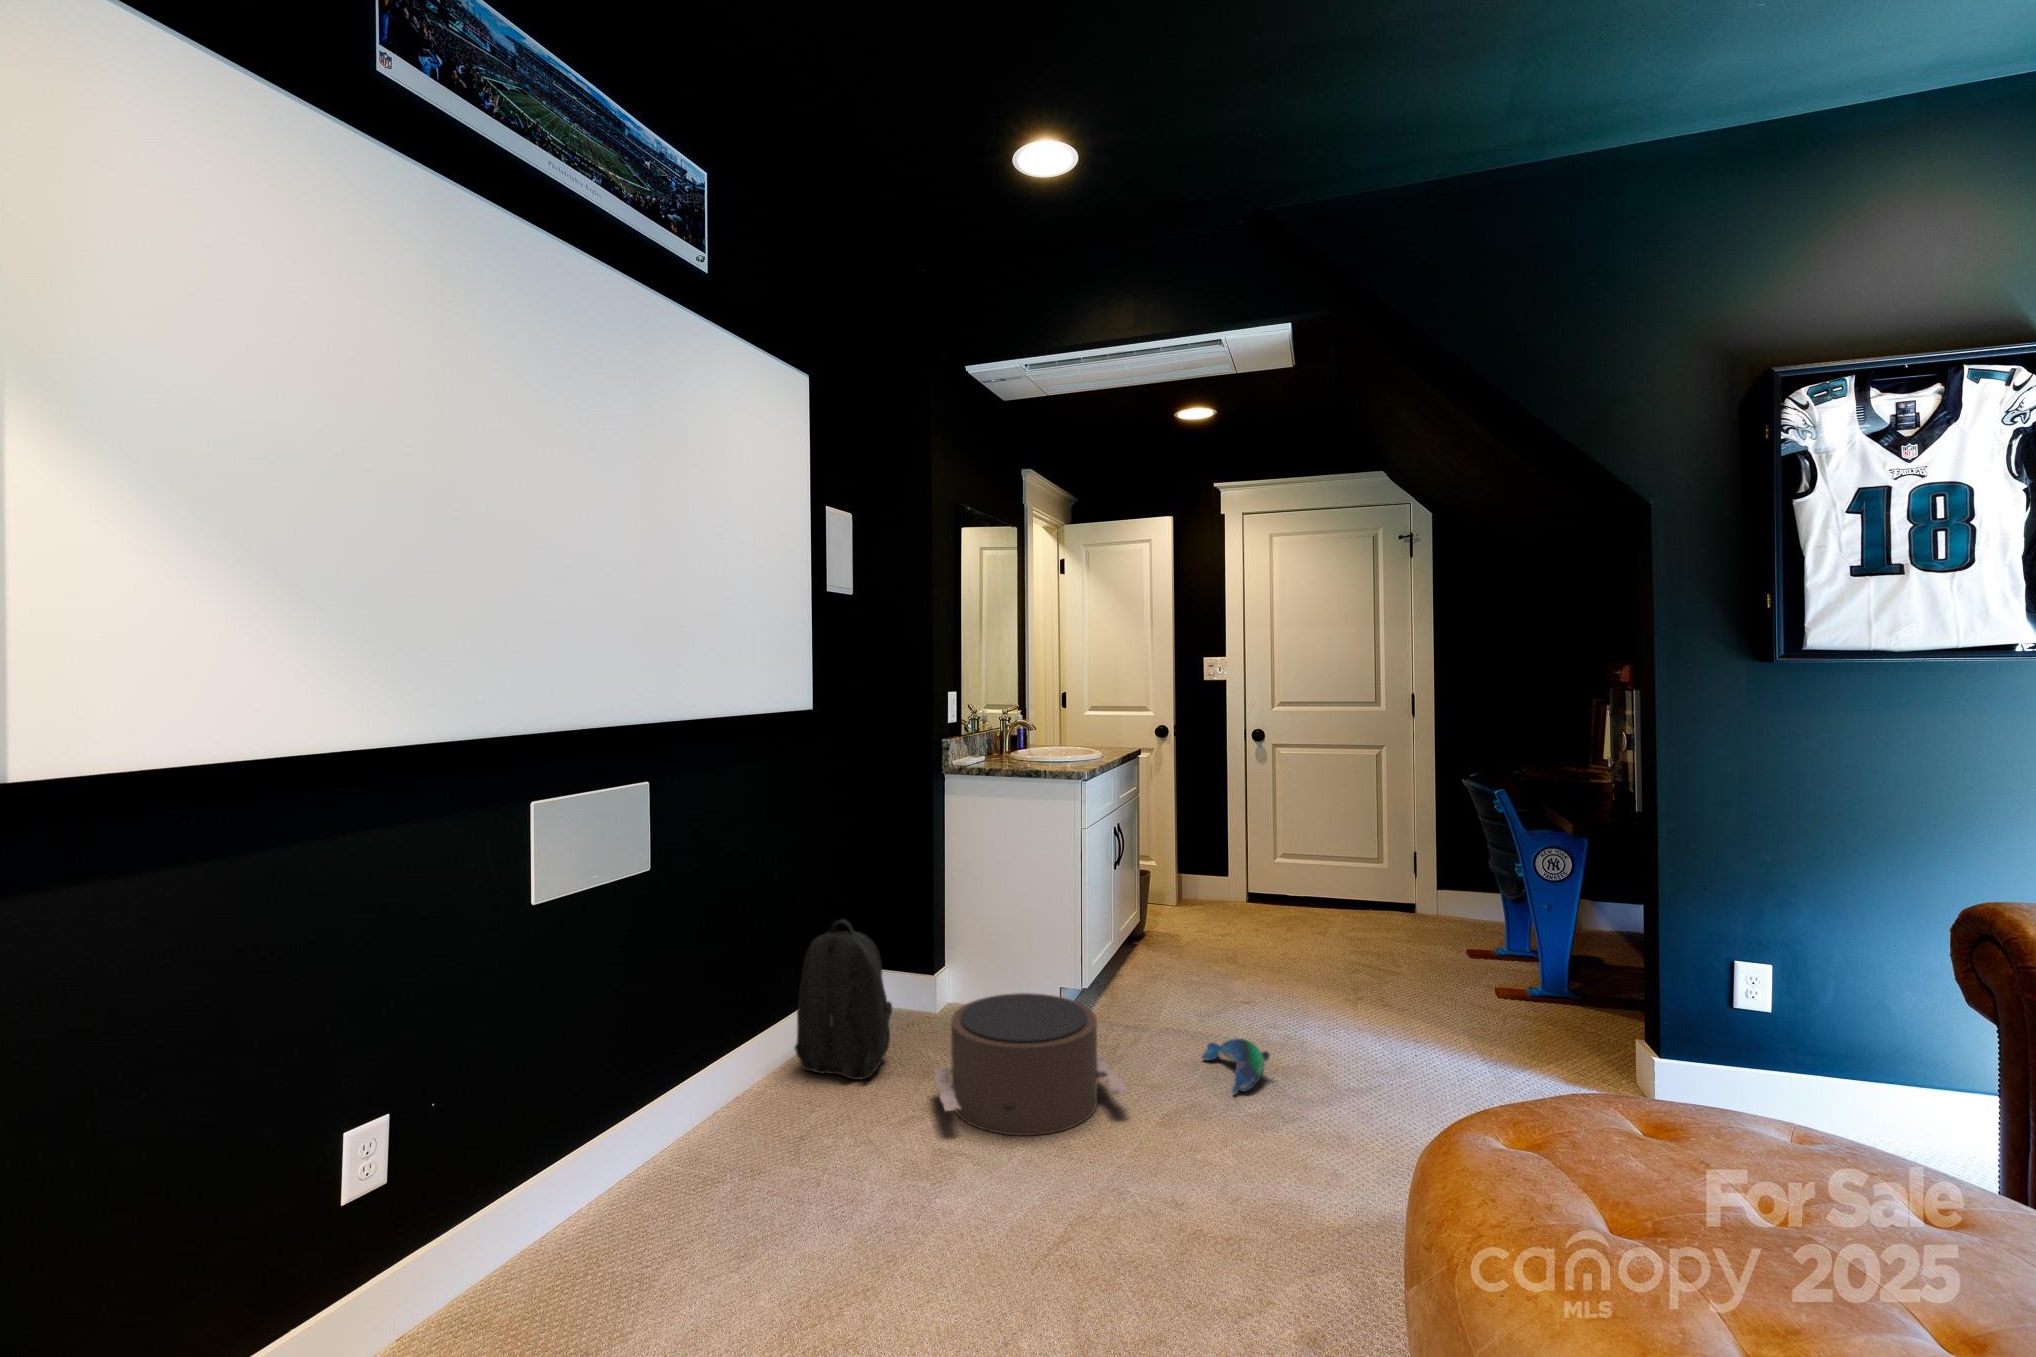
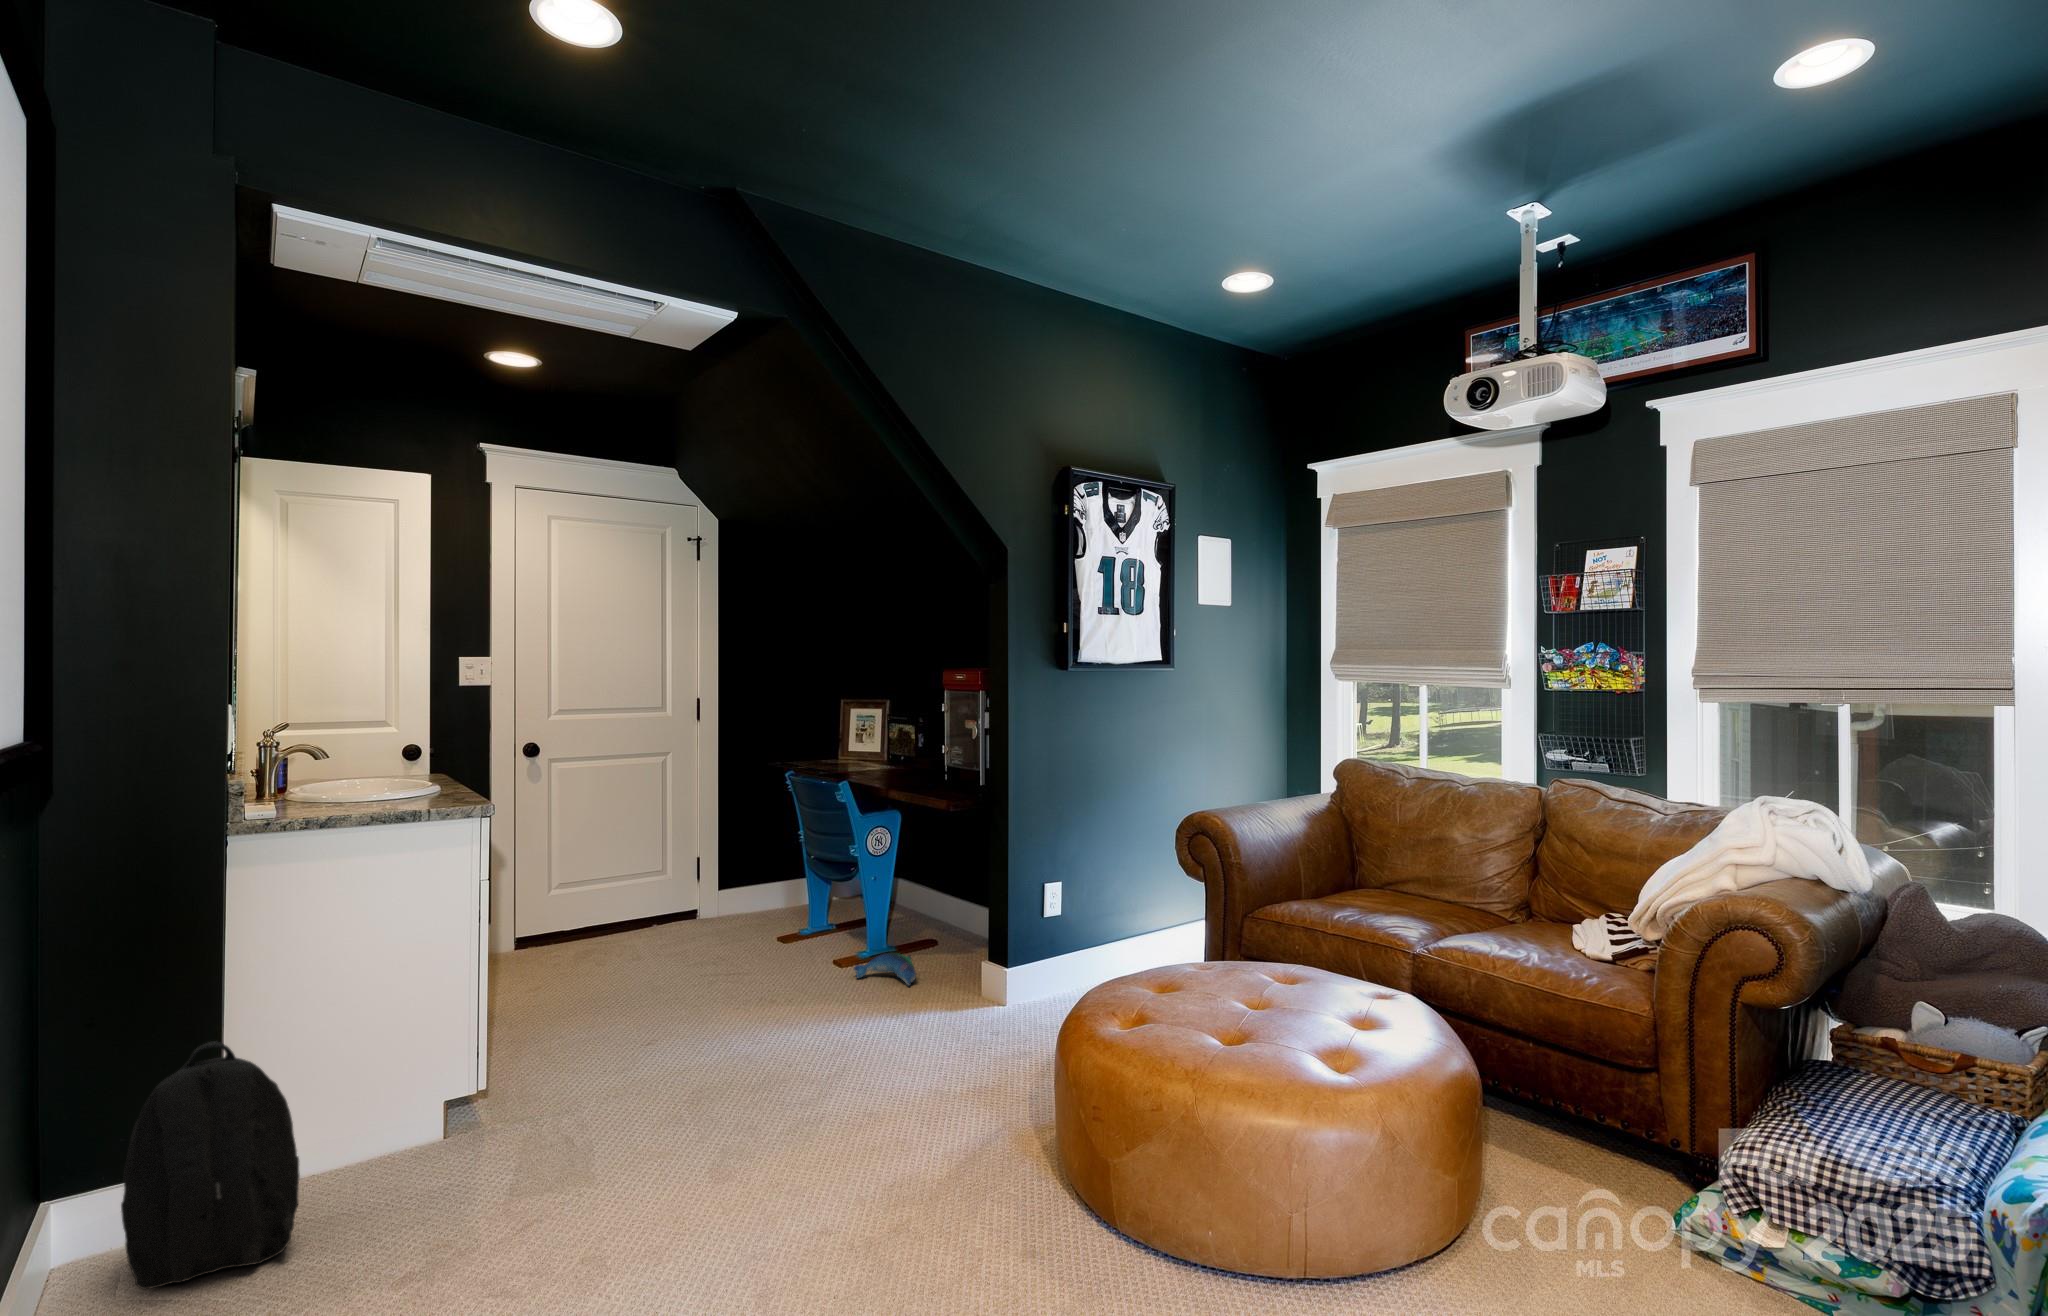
pouf: present [934,993,1128,1136] -> none [408,1058,660,1233]
plush toy: present [1202,1039,1270,1094] -> present [853,953,916,985]

